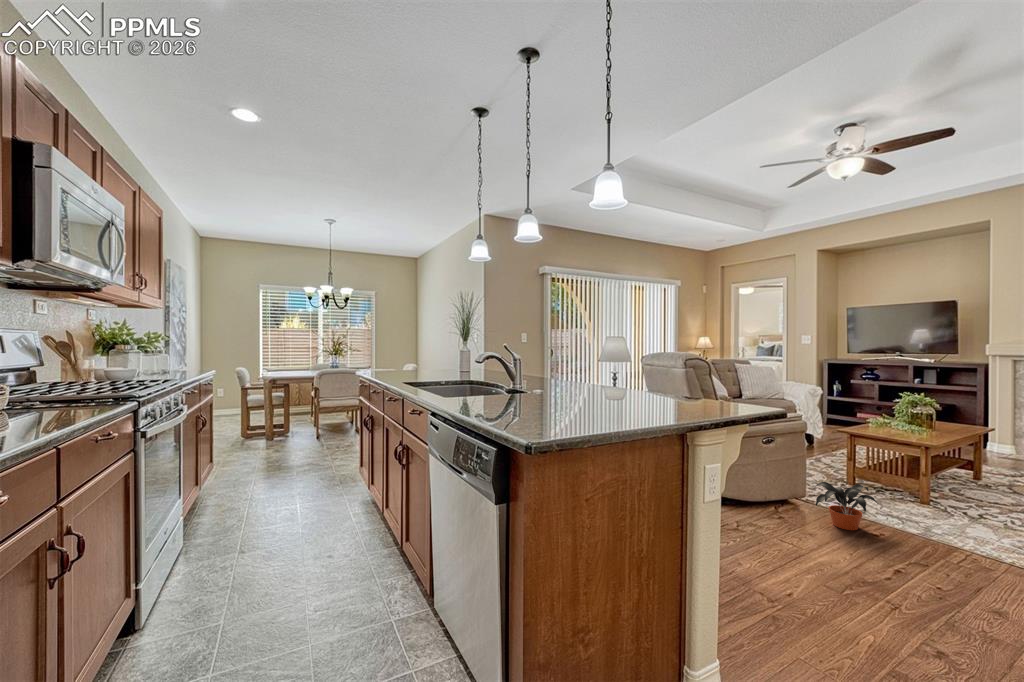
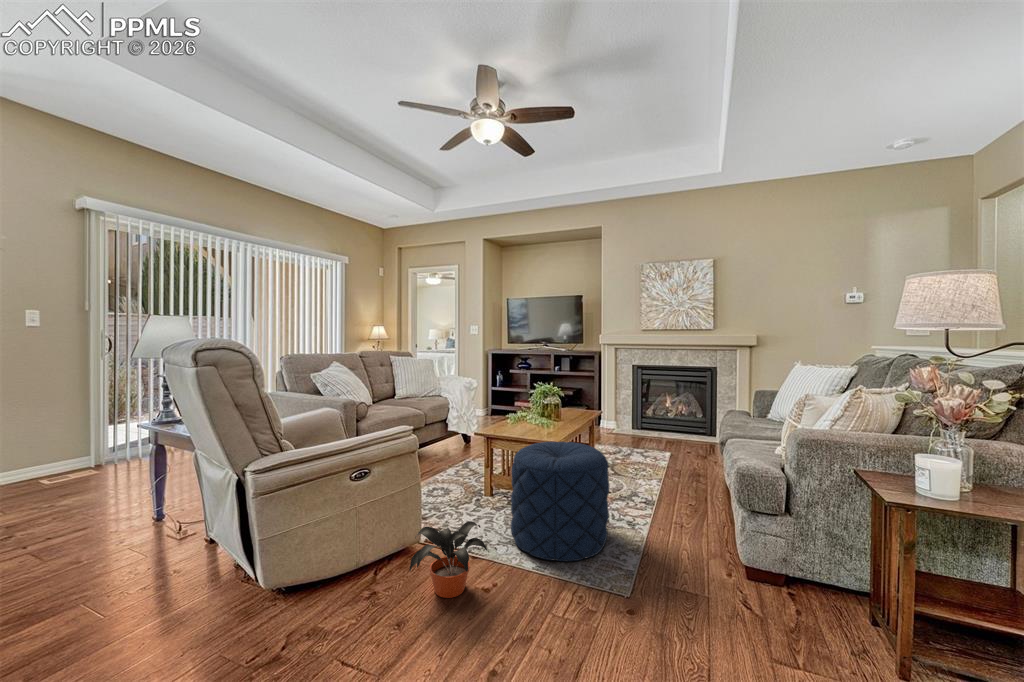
pouf: none [890,440,1002,536] -> present [511,442,609,561]

